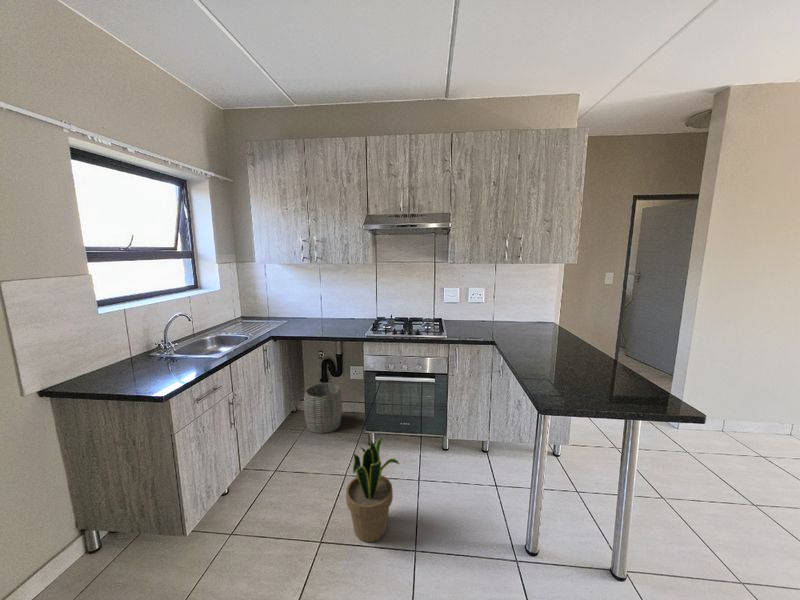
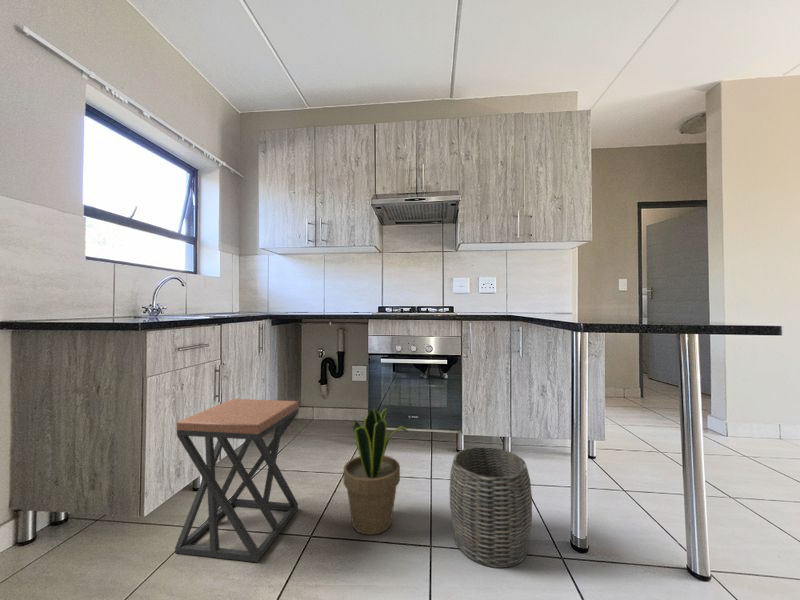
woven basket: present [304,383,342,434] -> present [450,447,532,568]
stool: none [205,431,310,572] -> present [175,399,299,562]

